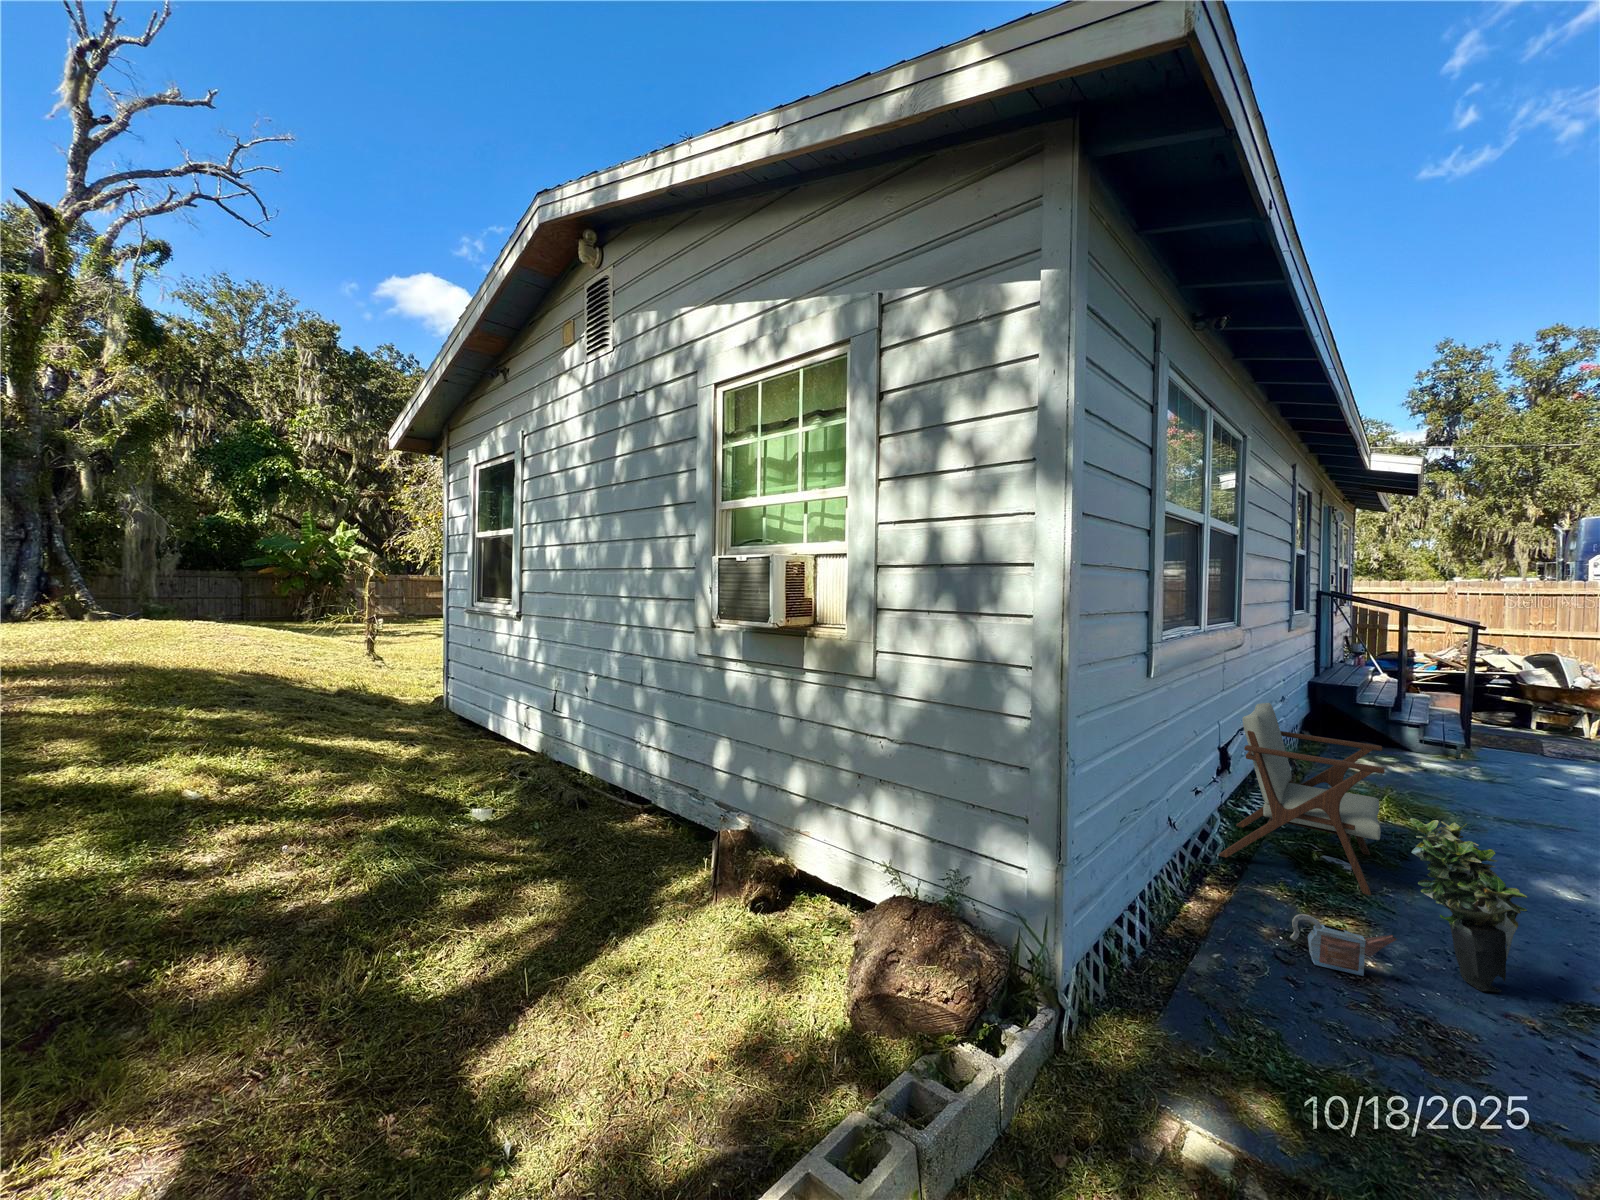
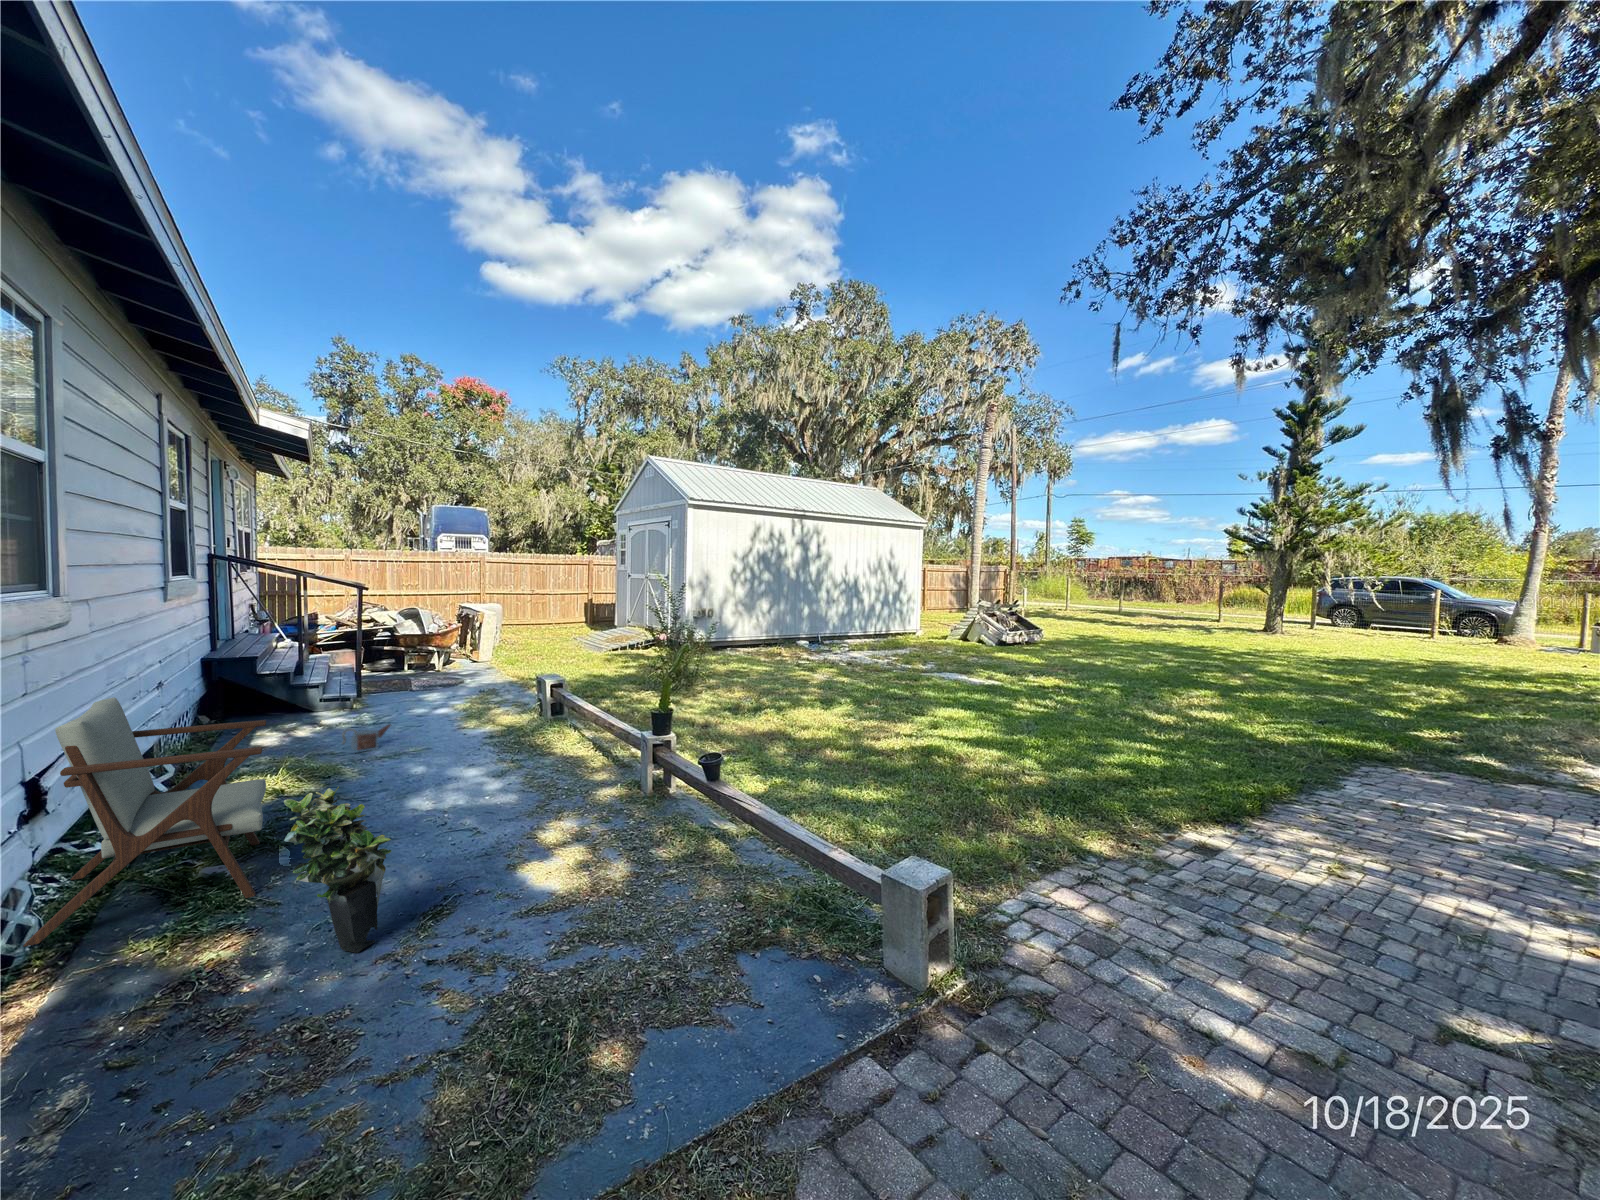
watering can: present [1290,914,1397,976] -> present [342,724,391,753]

